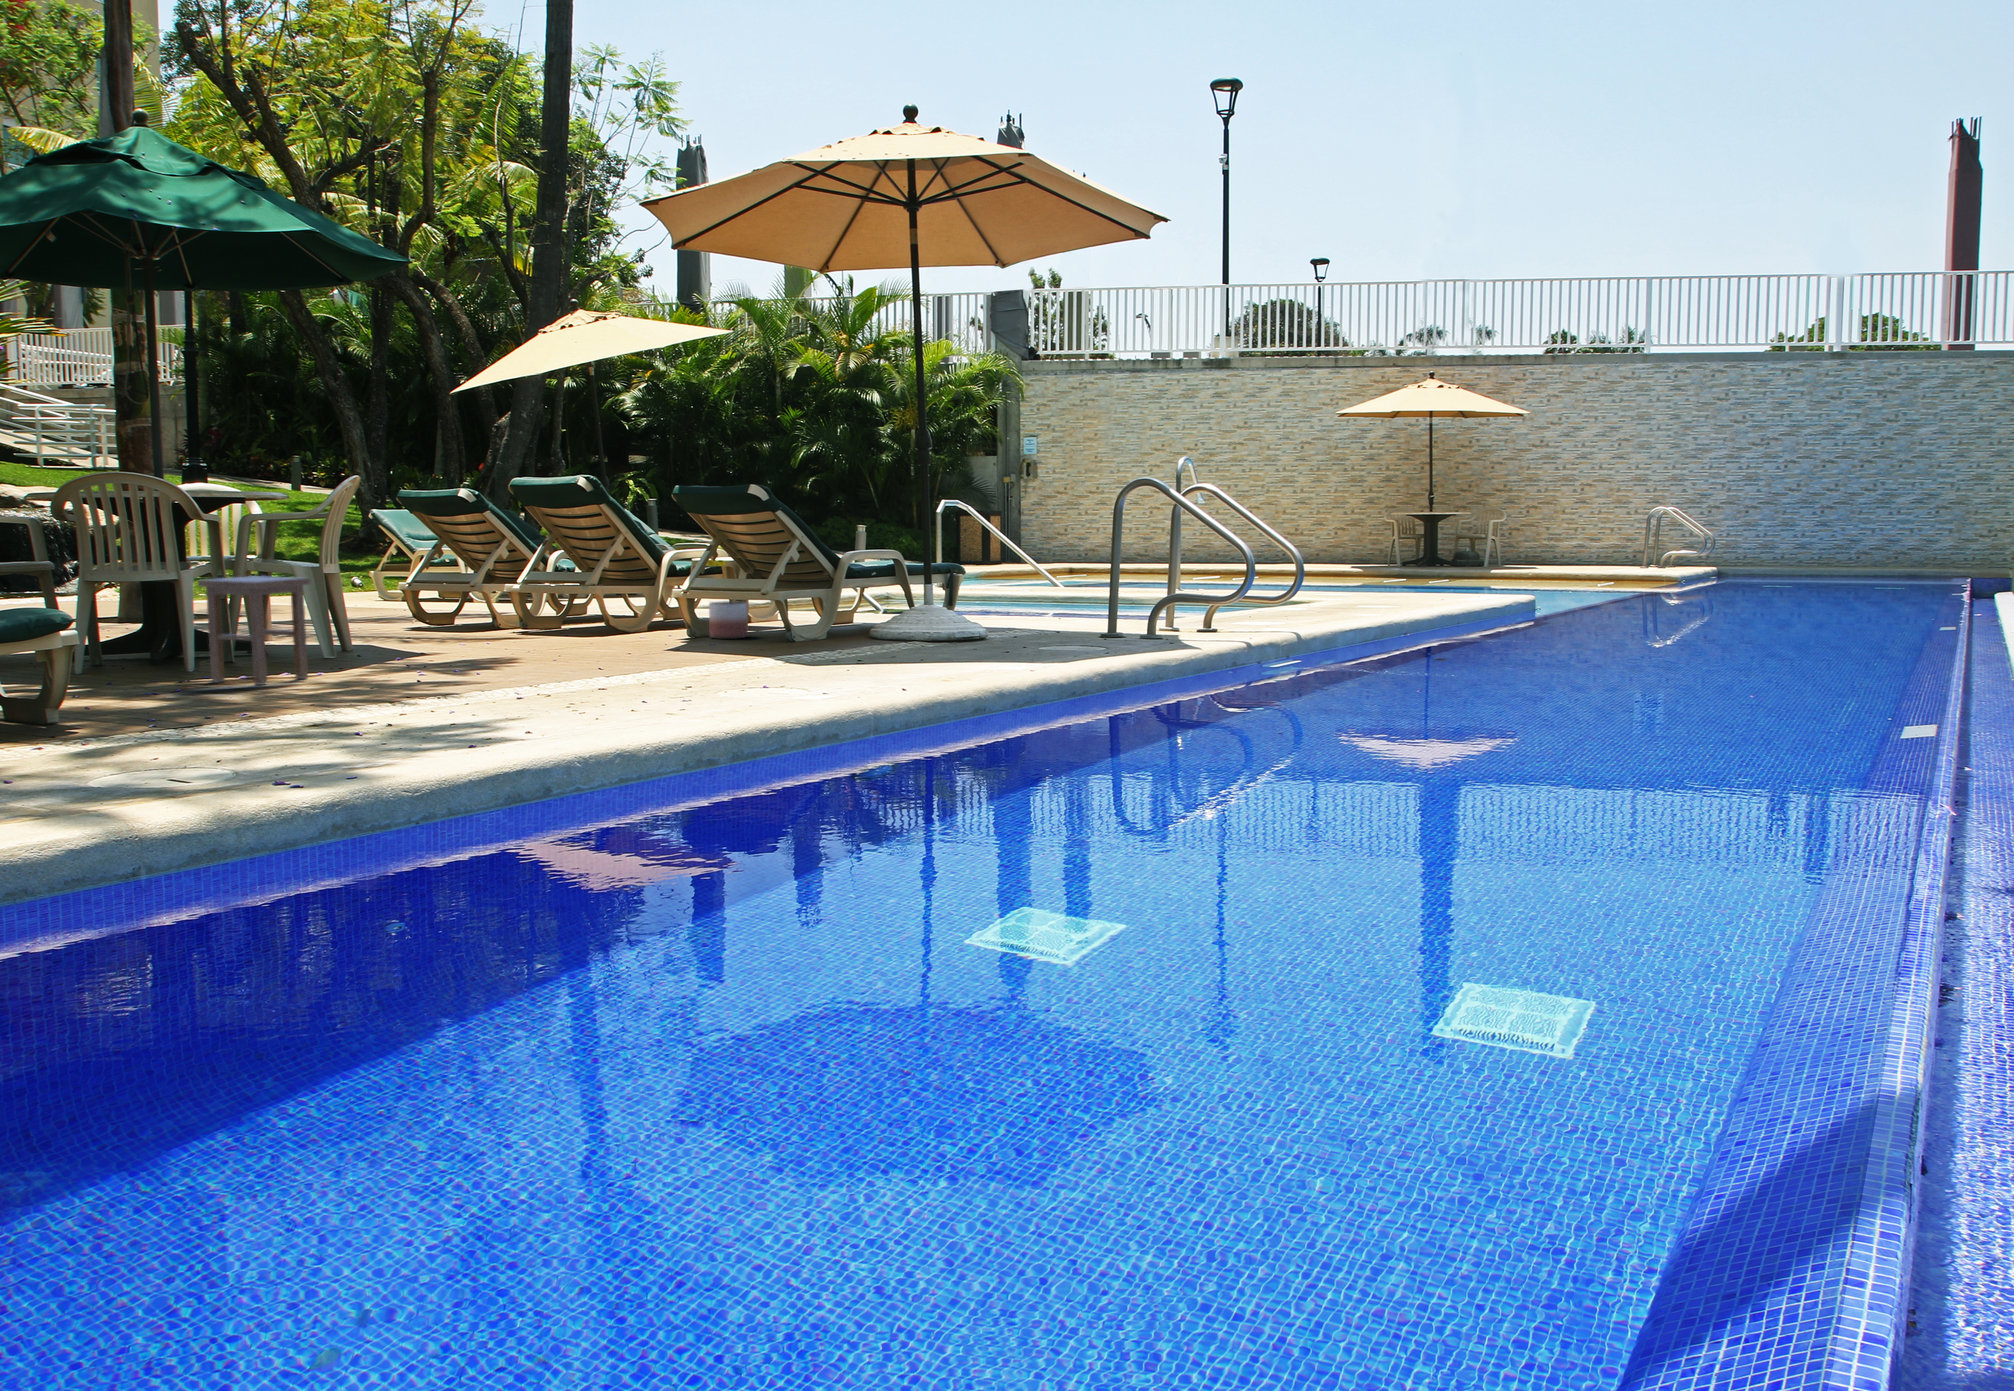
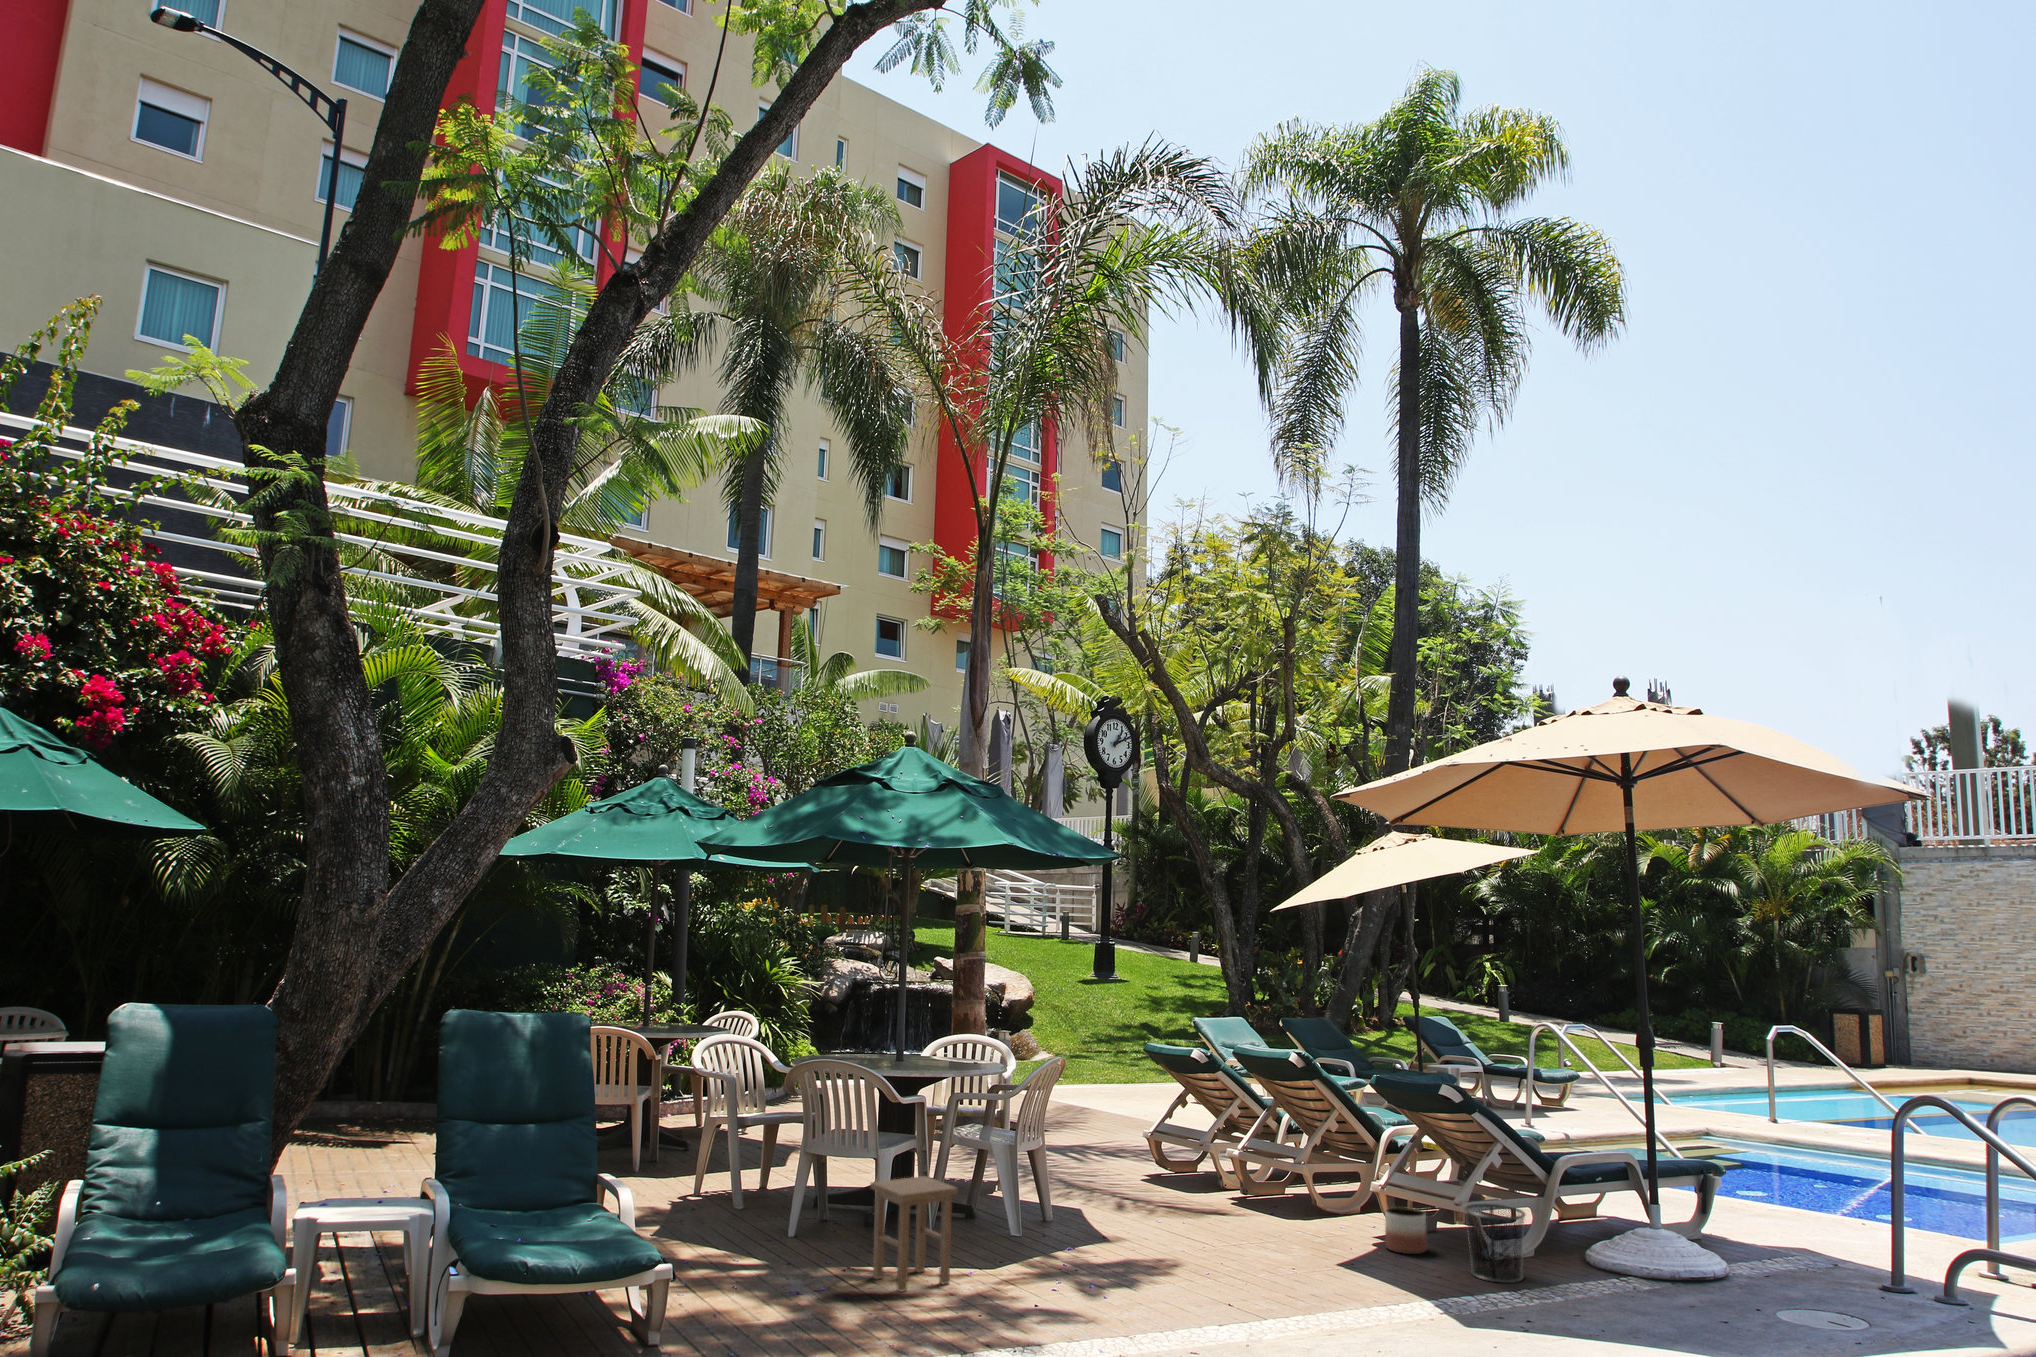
waste bin: none [792,582,846,643] -> present [1465,1204,1526,1283]

